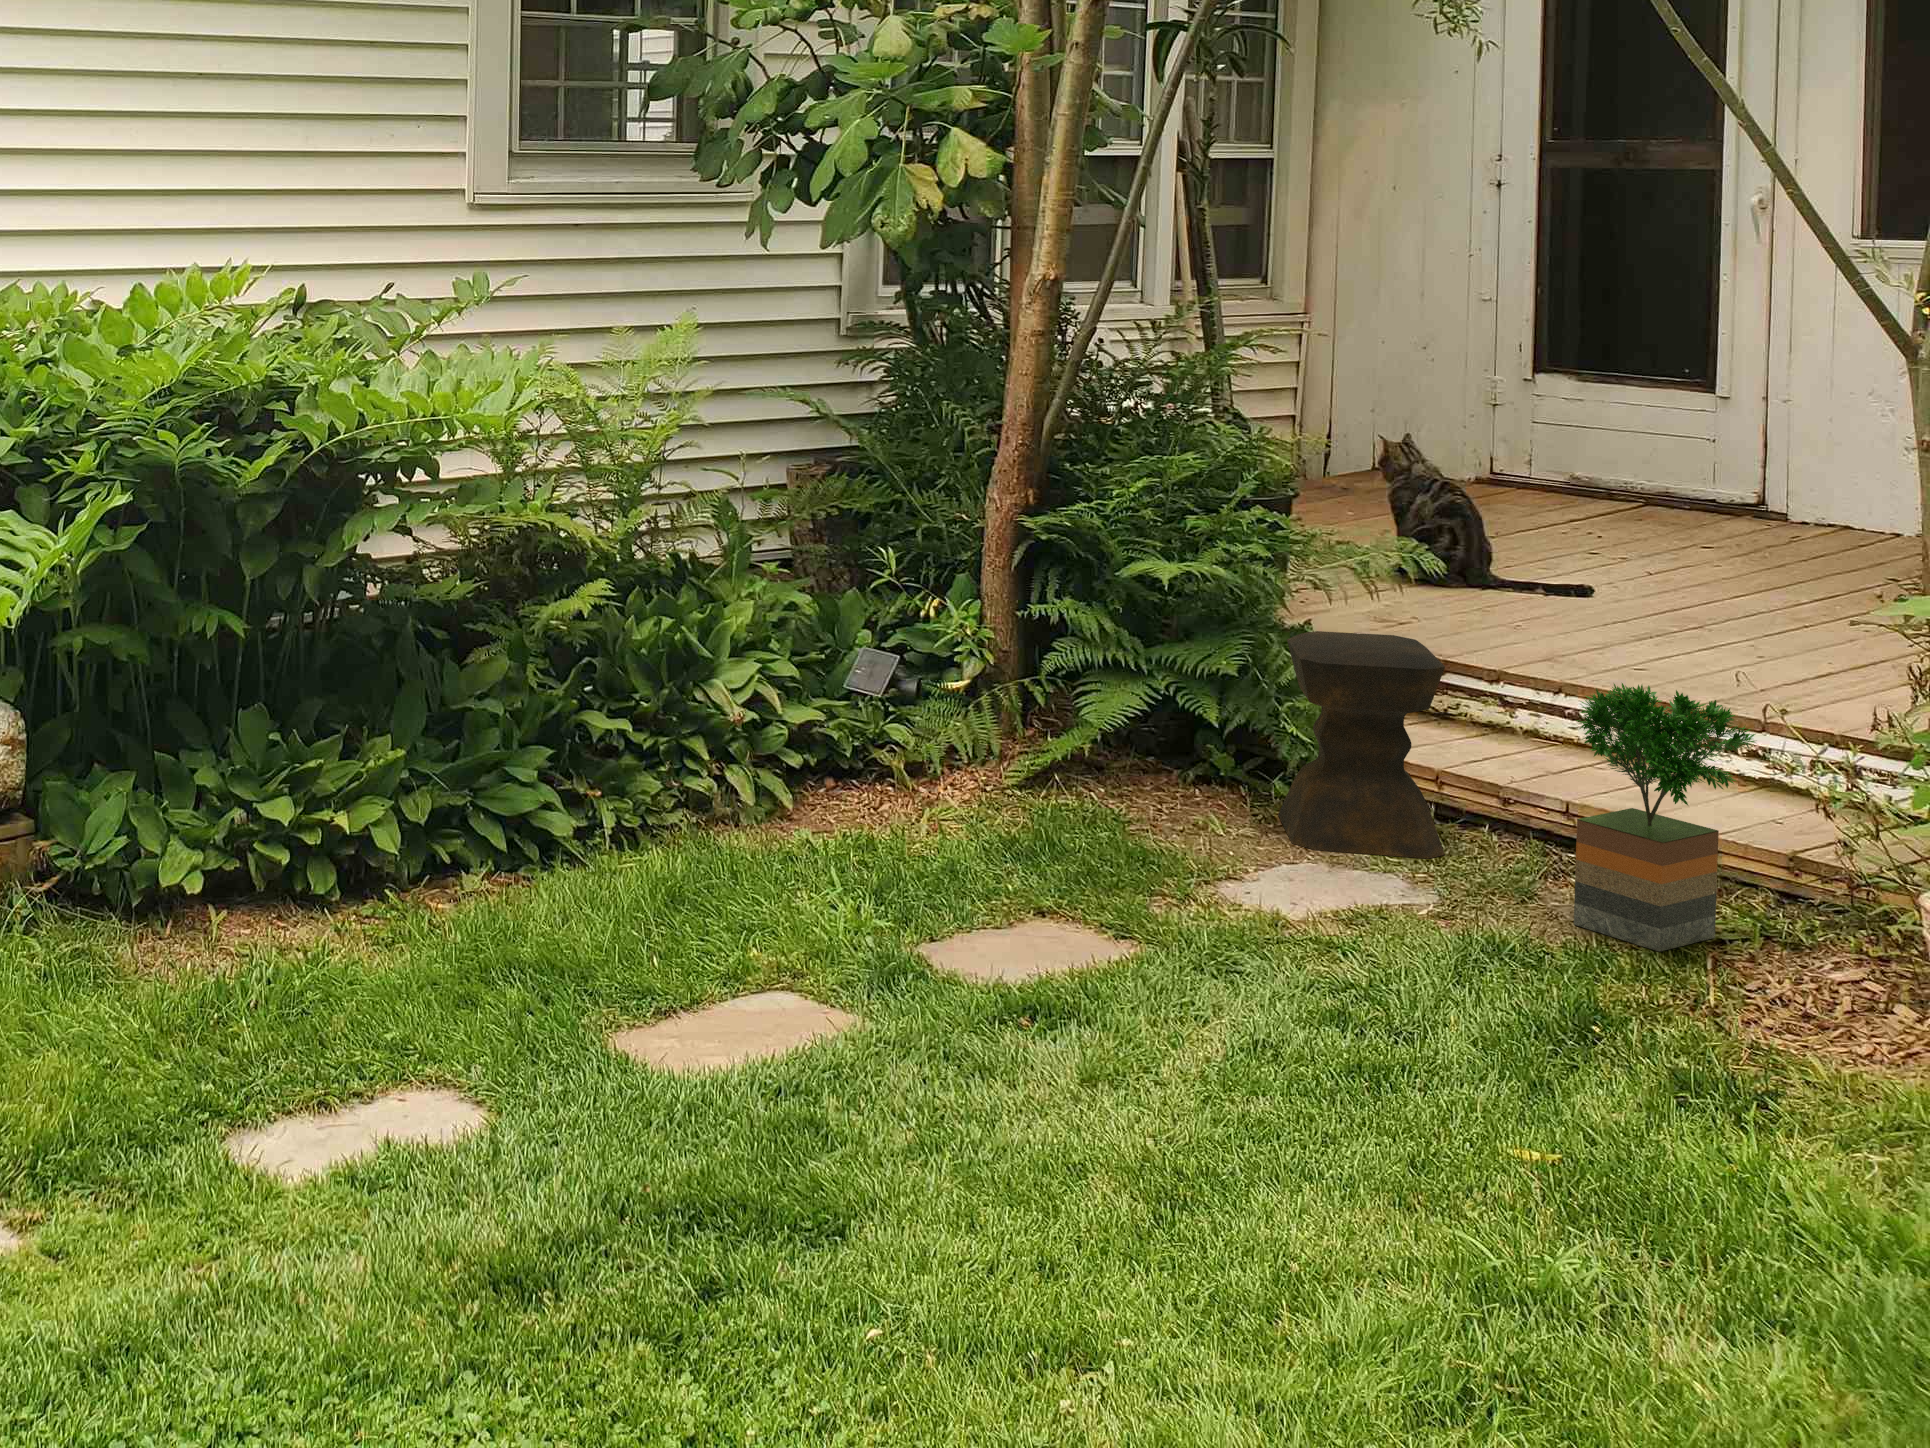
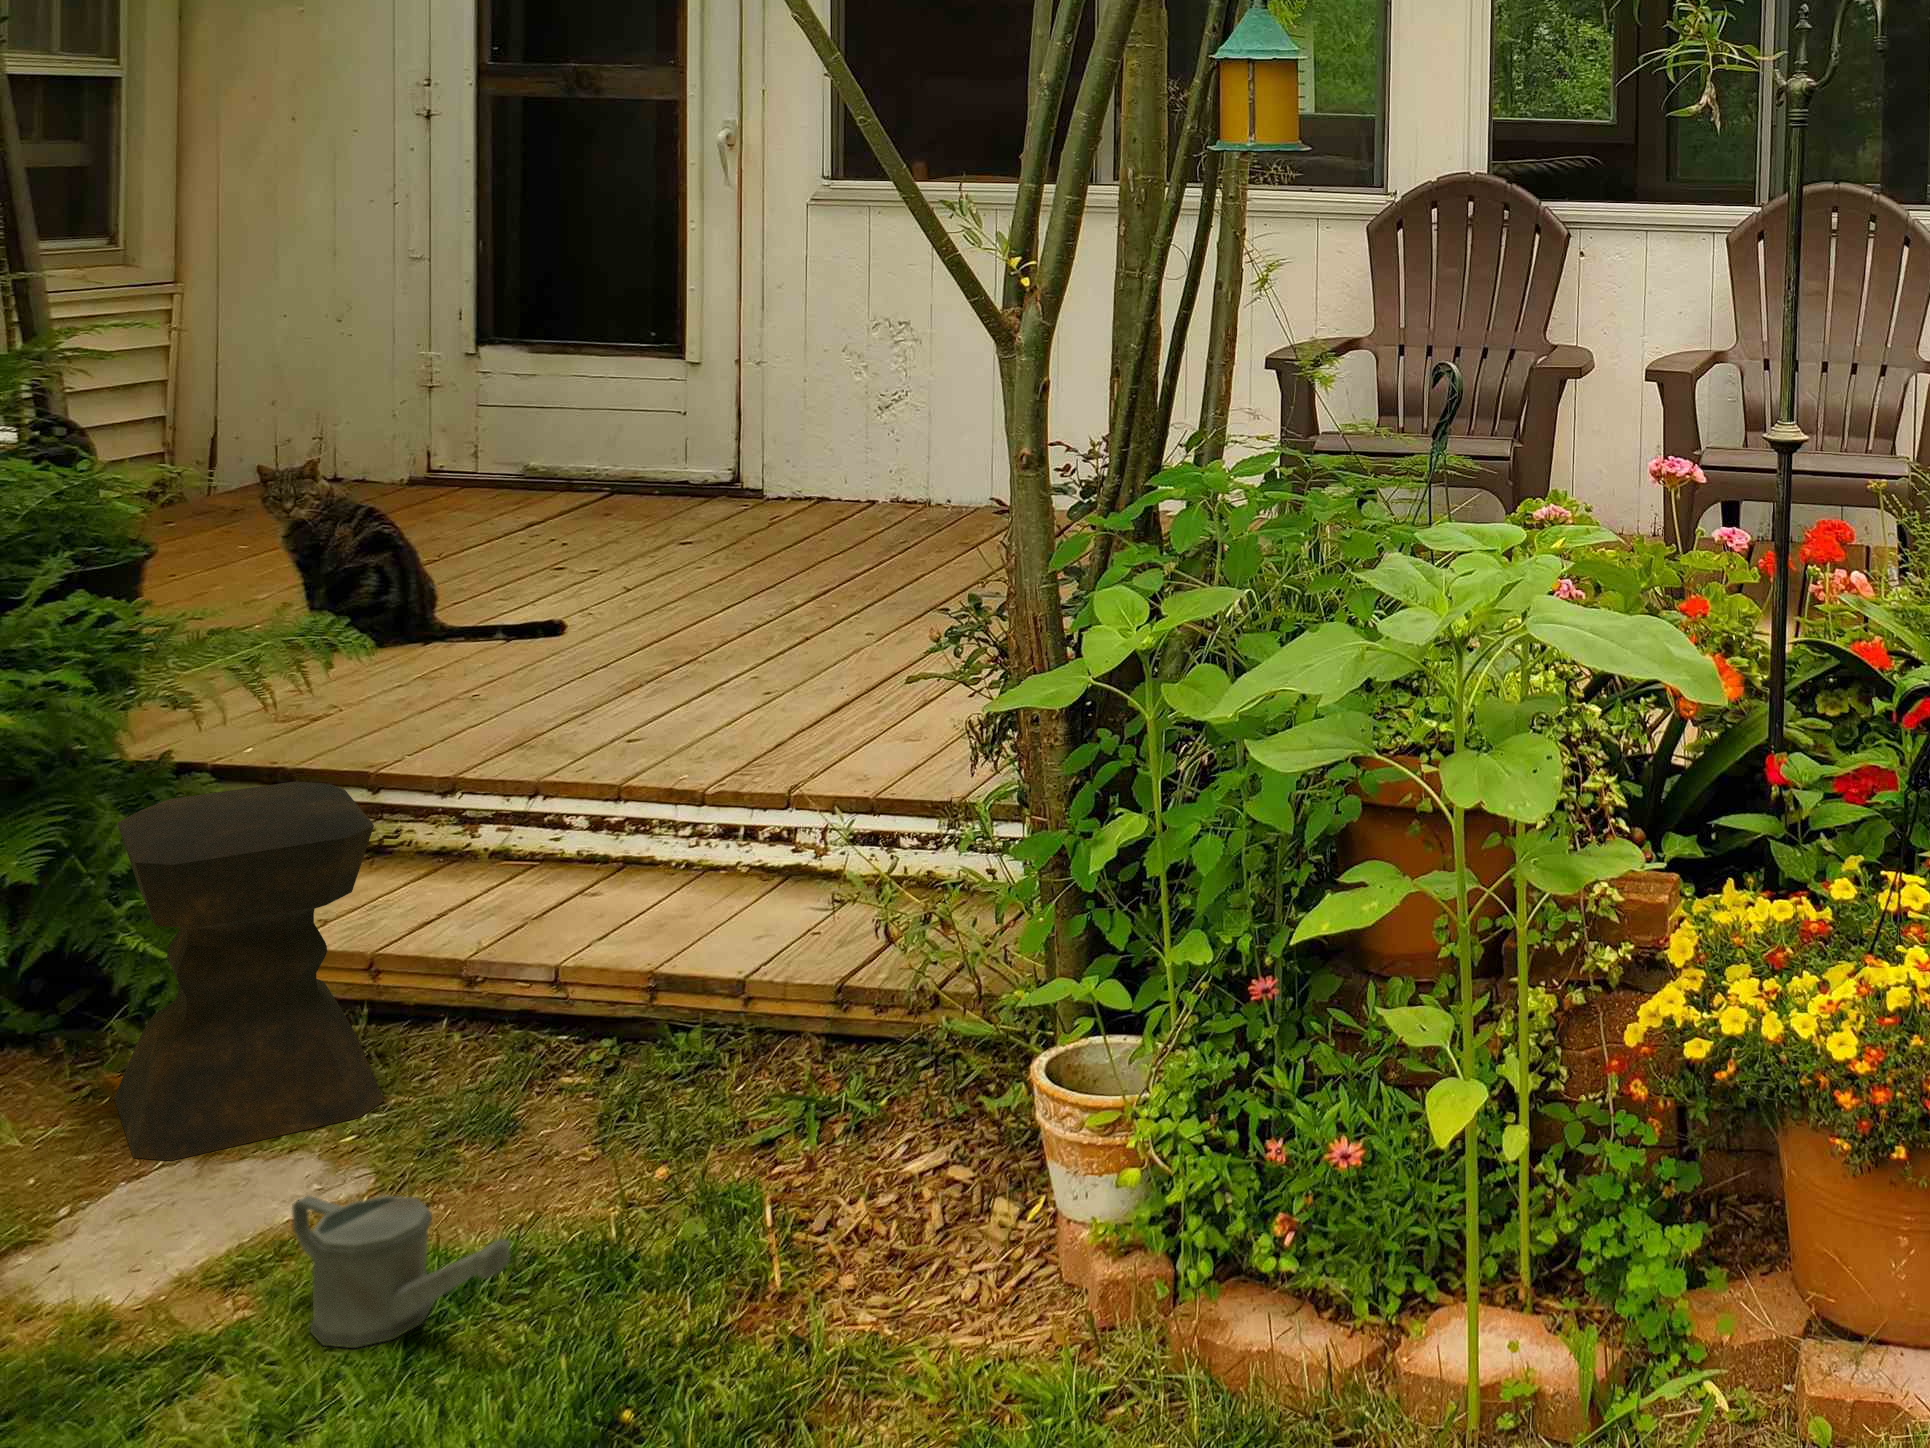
potted tree: present [1574,683,1755,952] -> none [567,814,807,1197]
watering can: none [1391,864,1525,958] -> present [292,1196,510,1348]

